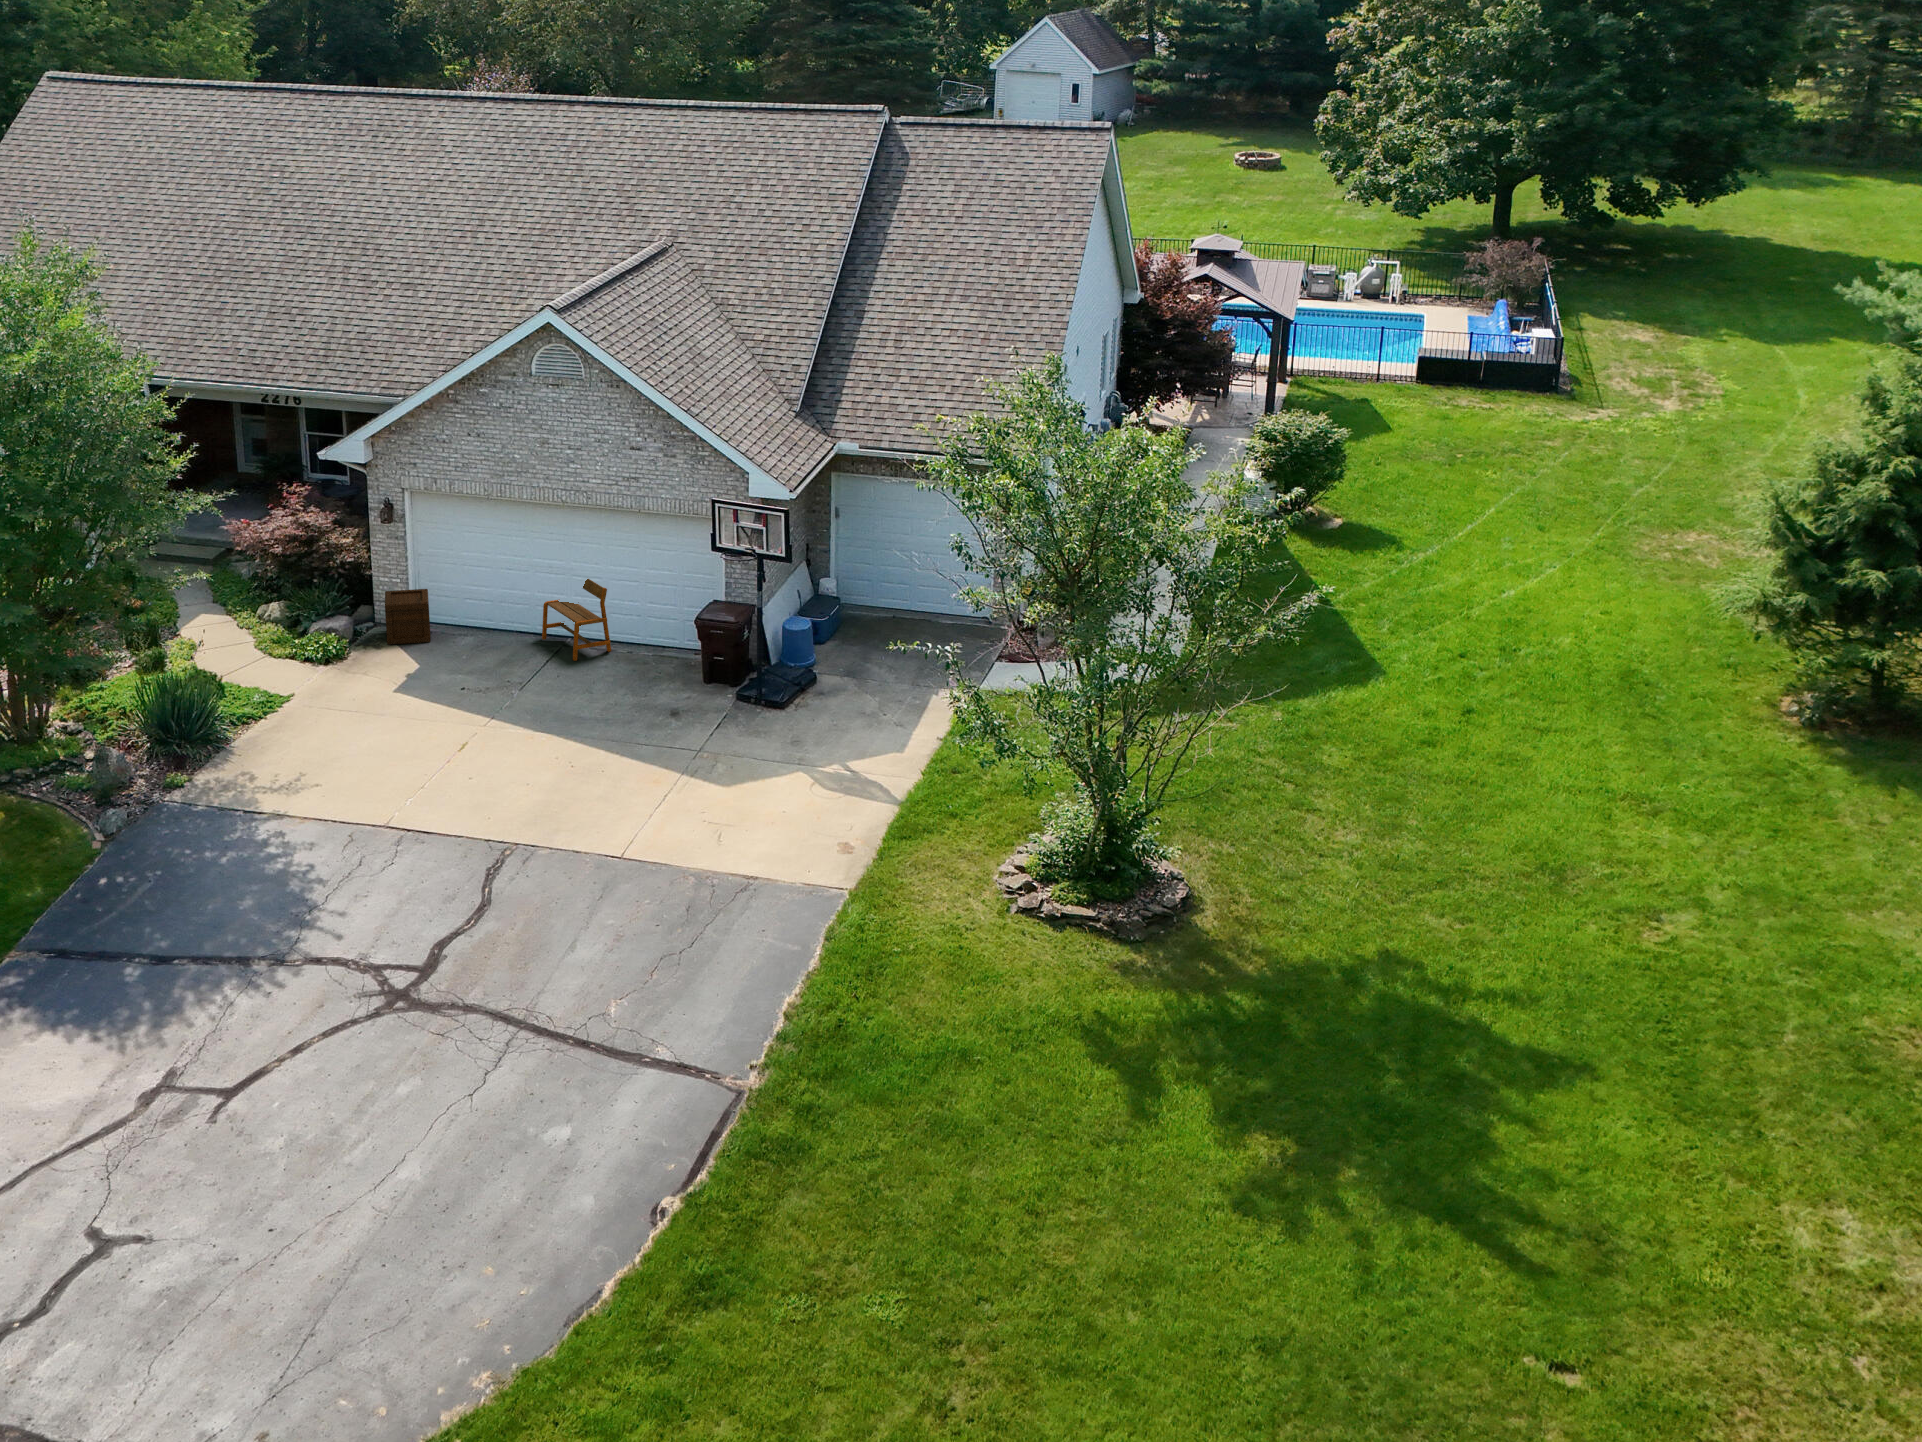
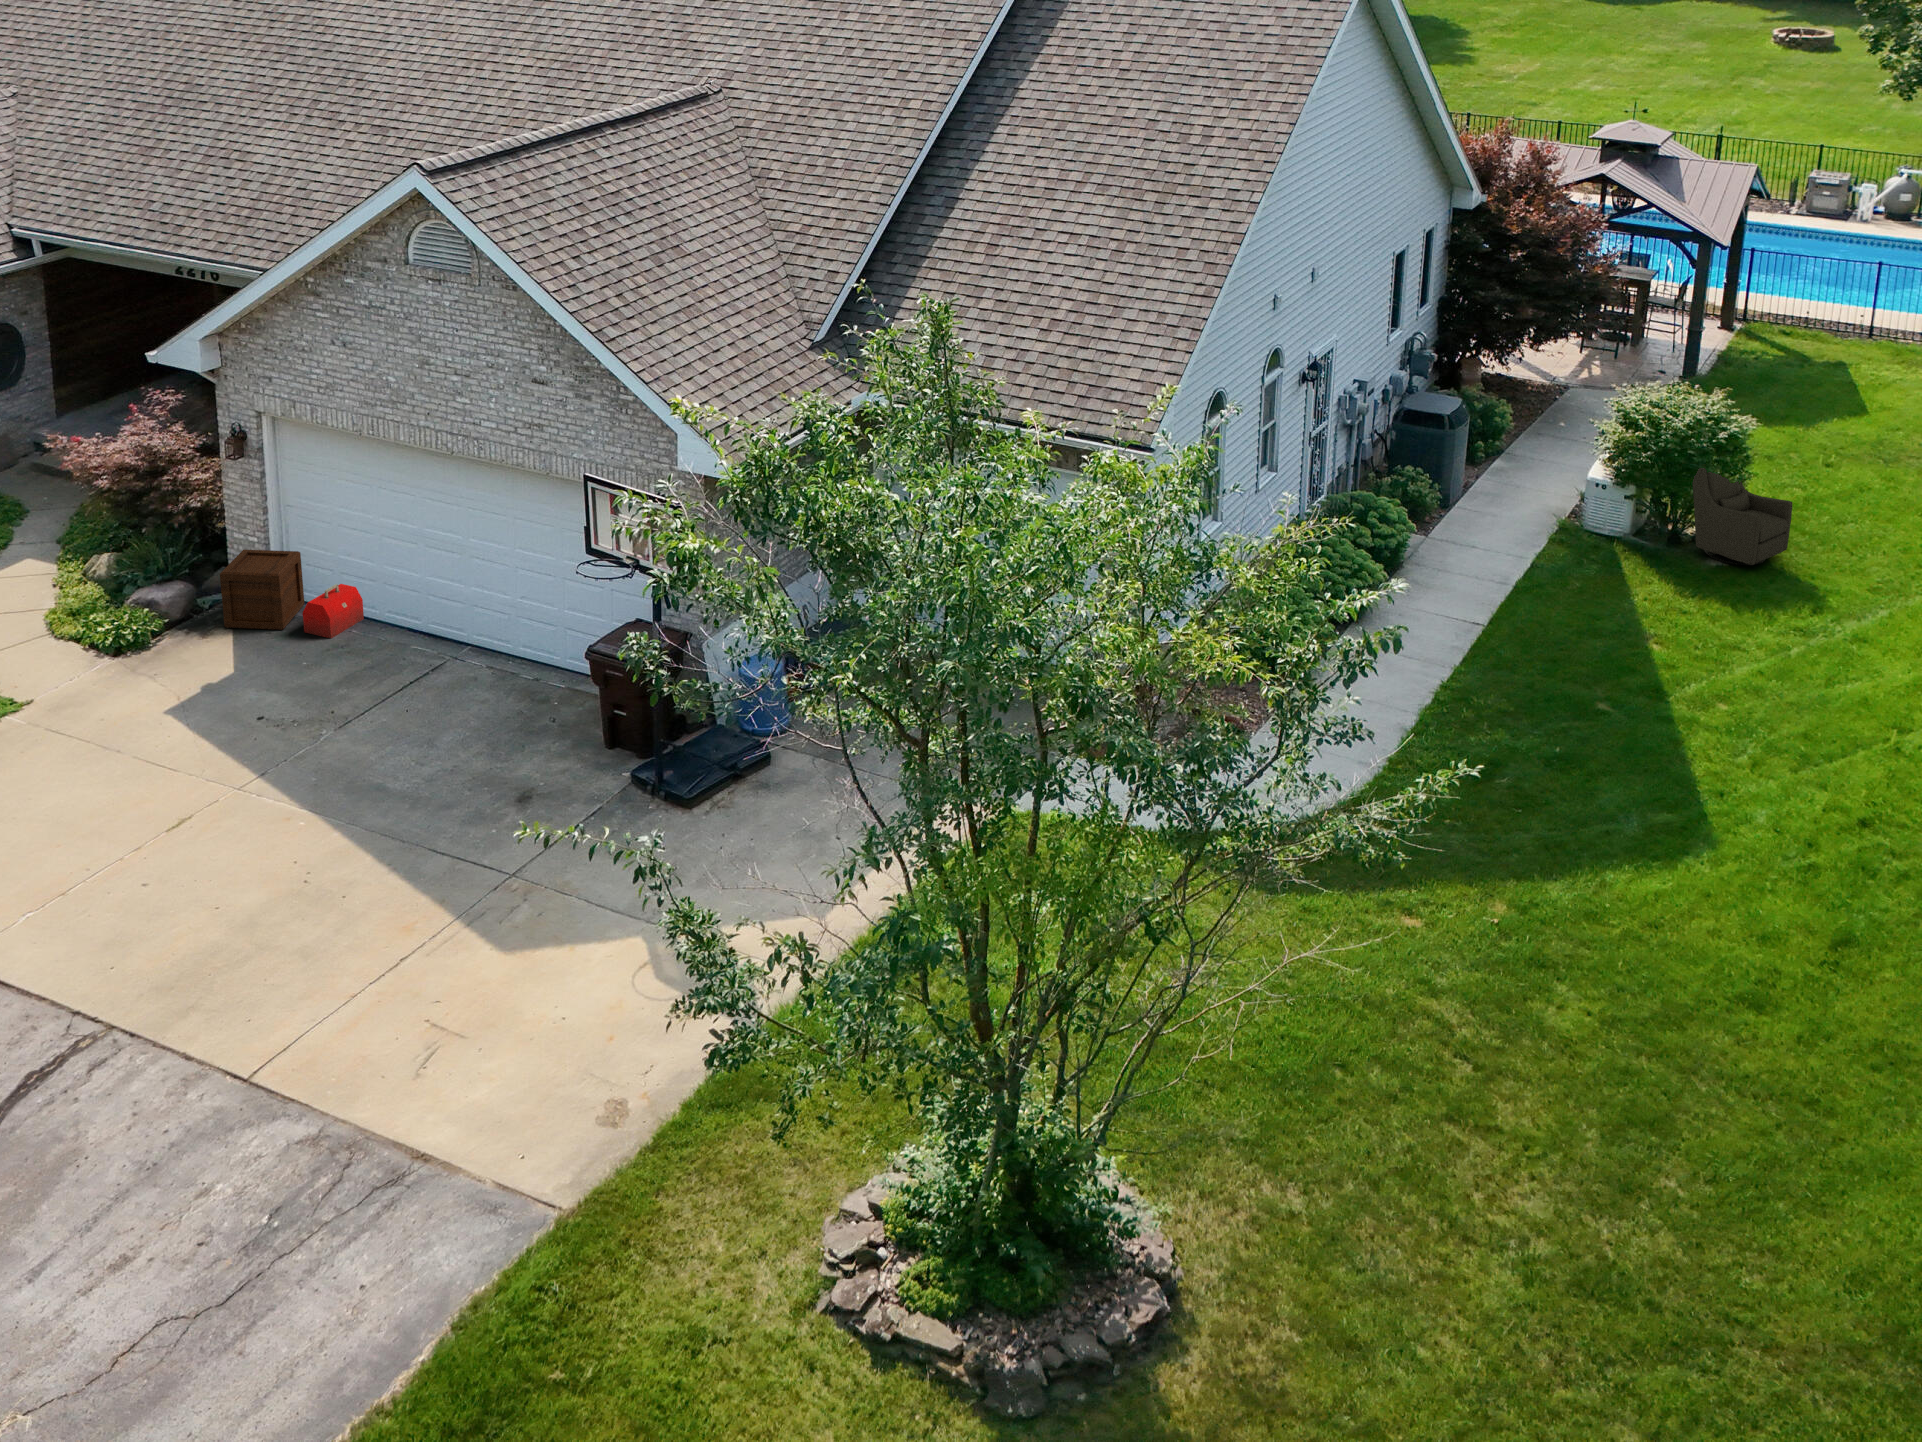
chair: none [1309,453,1371,523] -> present [1692,468,1792,565]
bench: present [542,579,611,661] -> none [431,549,506,688]
toolbox: none [446,607,481,643] -> present [303,584,364,638]

